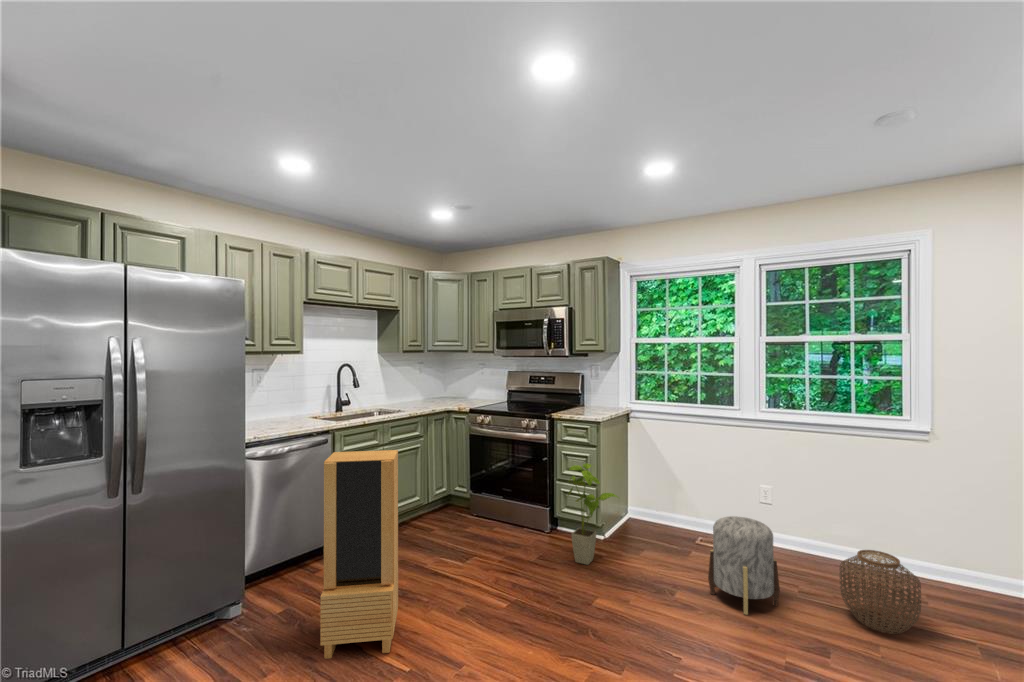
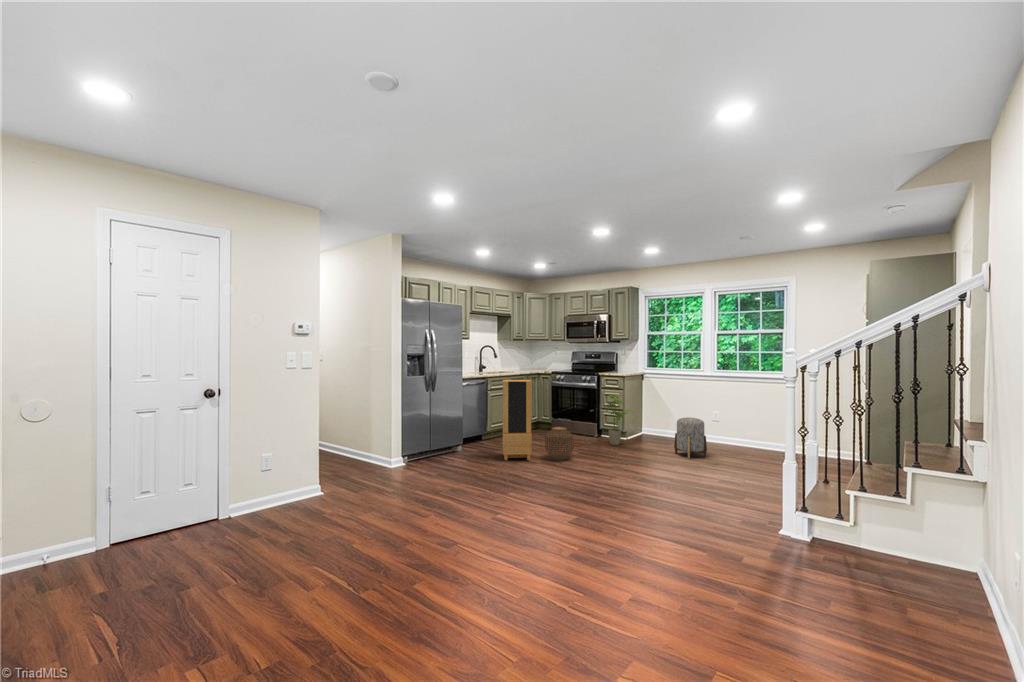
woven basket: present [840,550,921,634] -> present [545,427,574,460]

